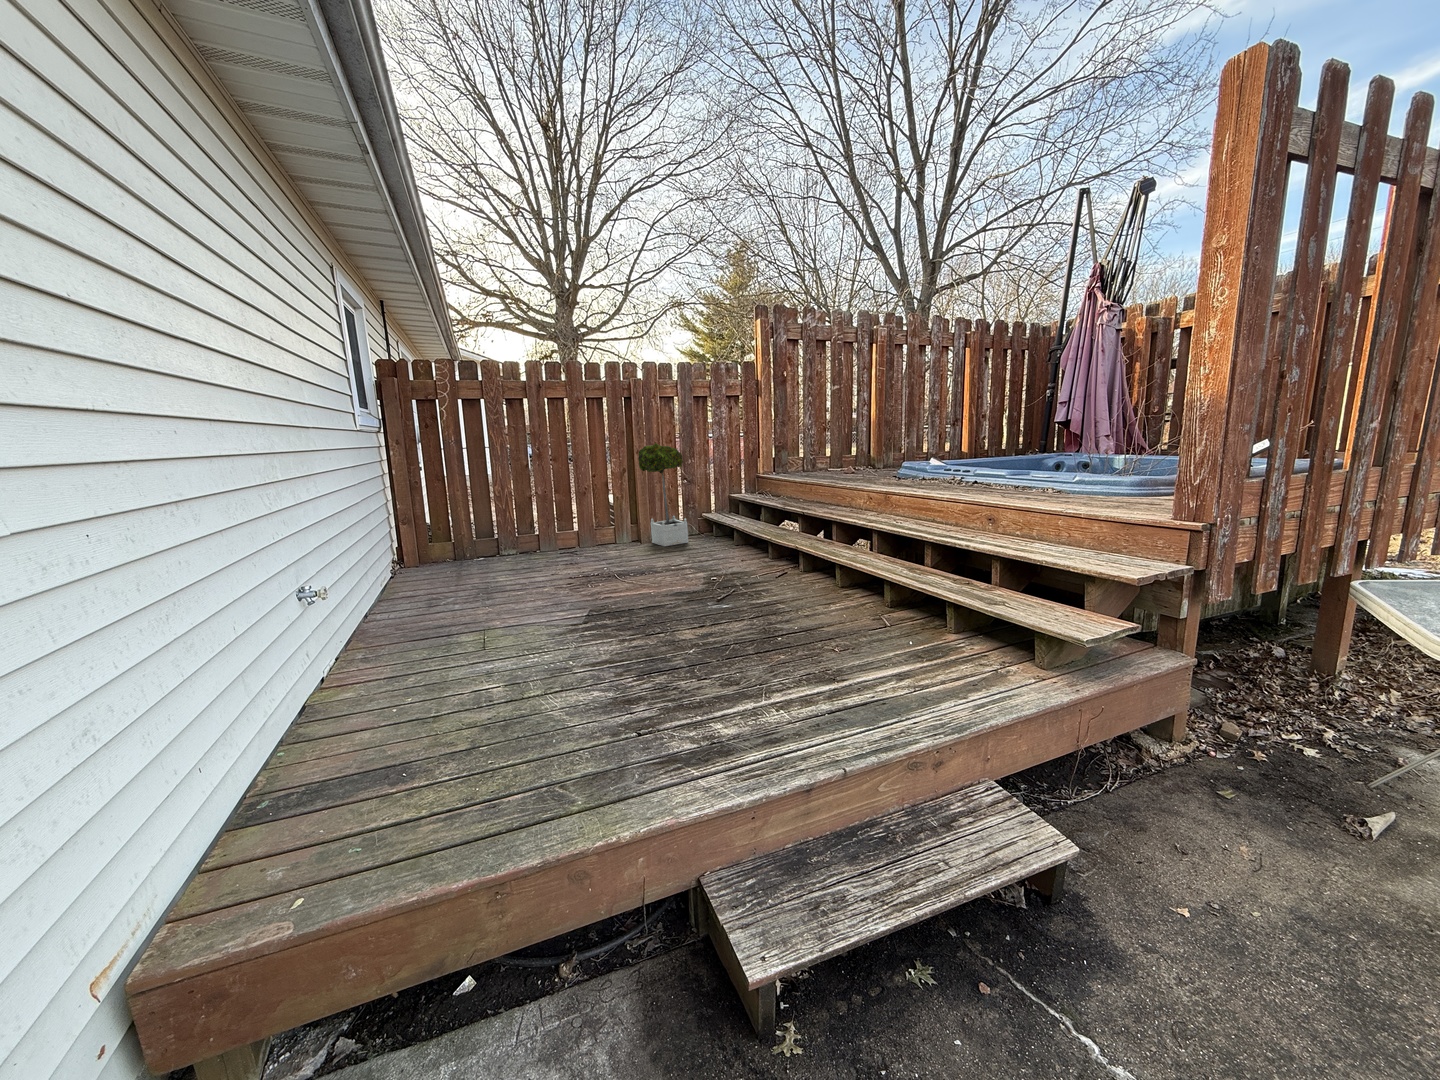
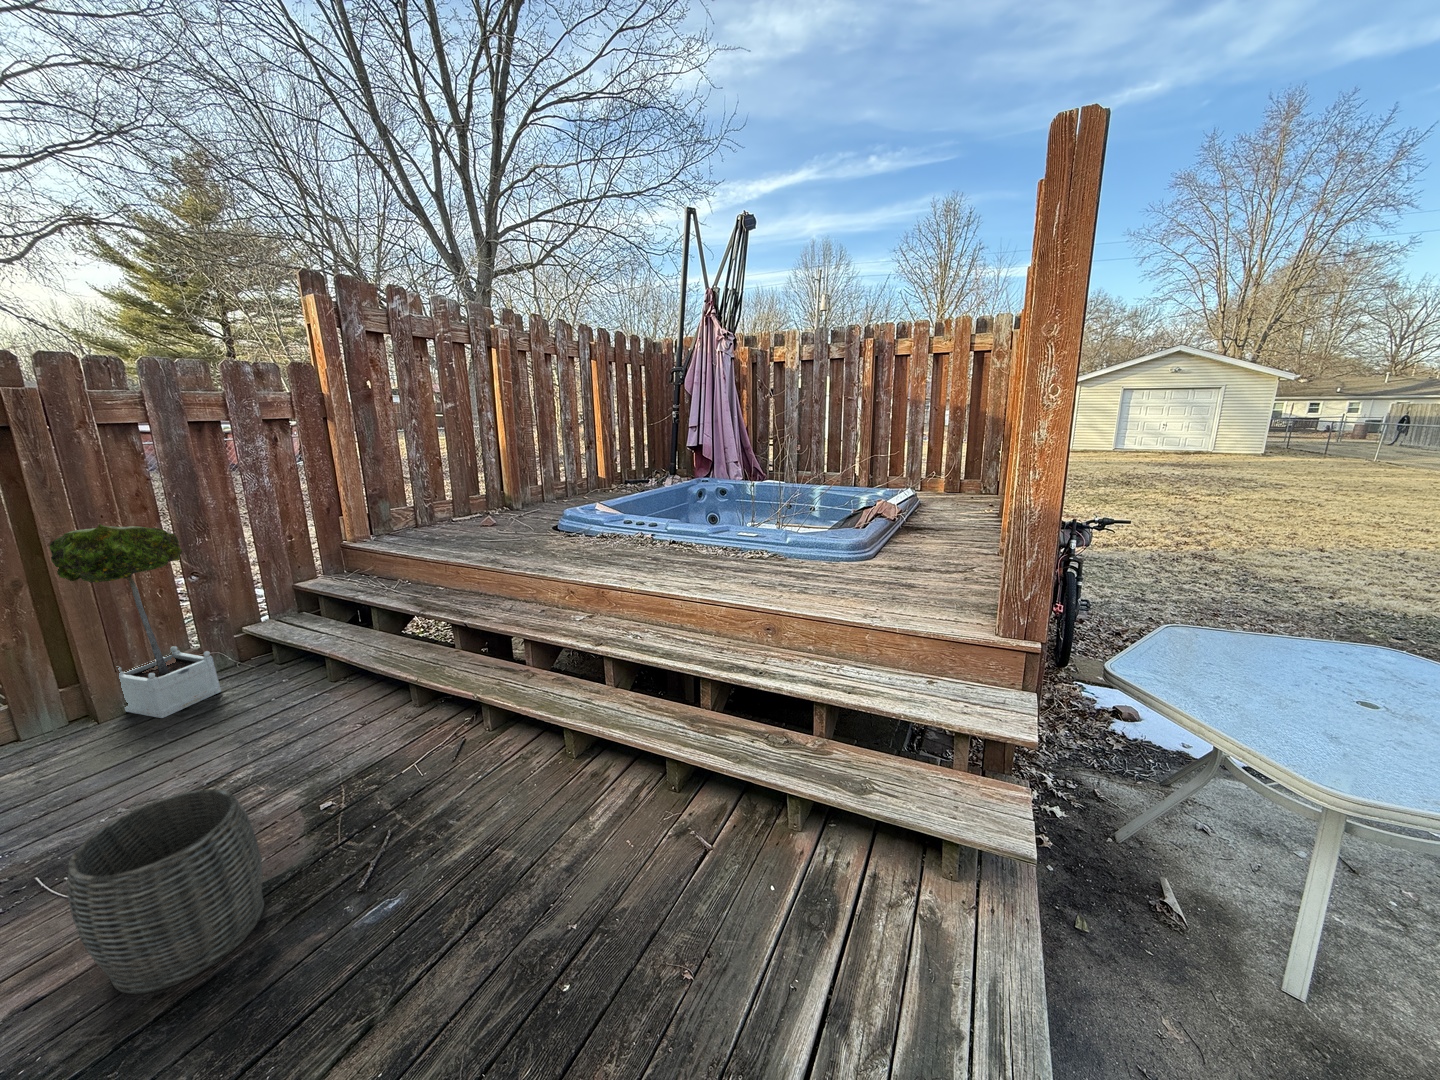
woven basket: none [625,536,682,602] -> present [67,789,264,994]

